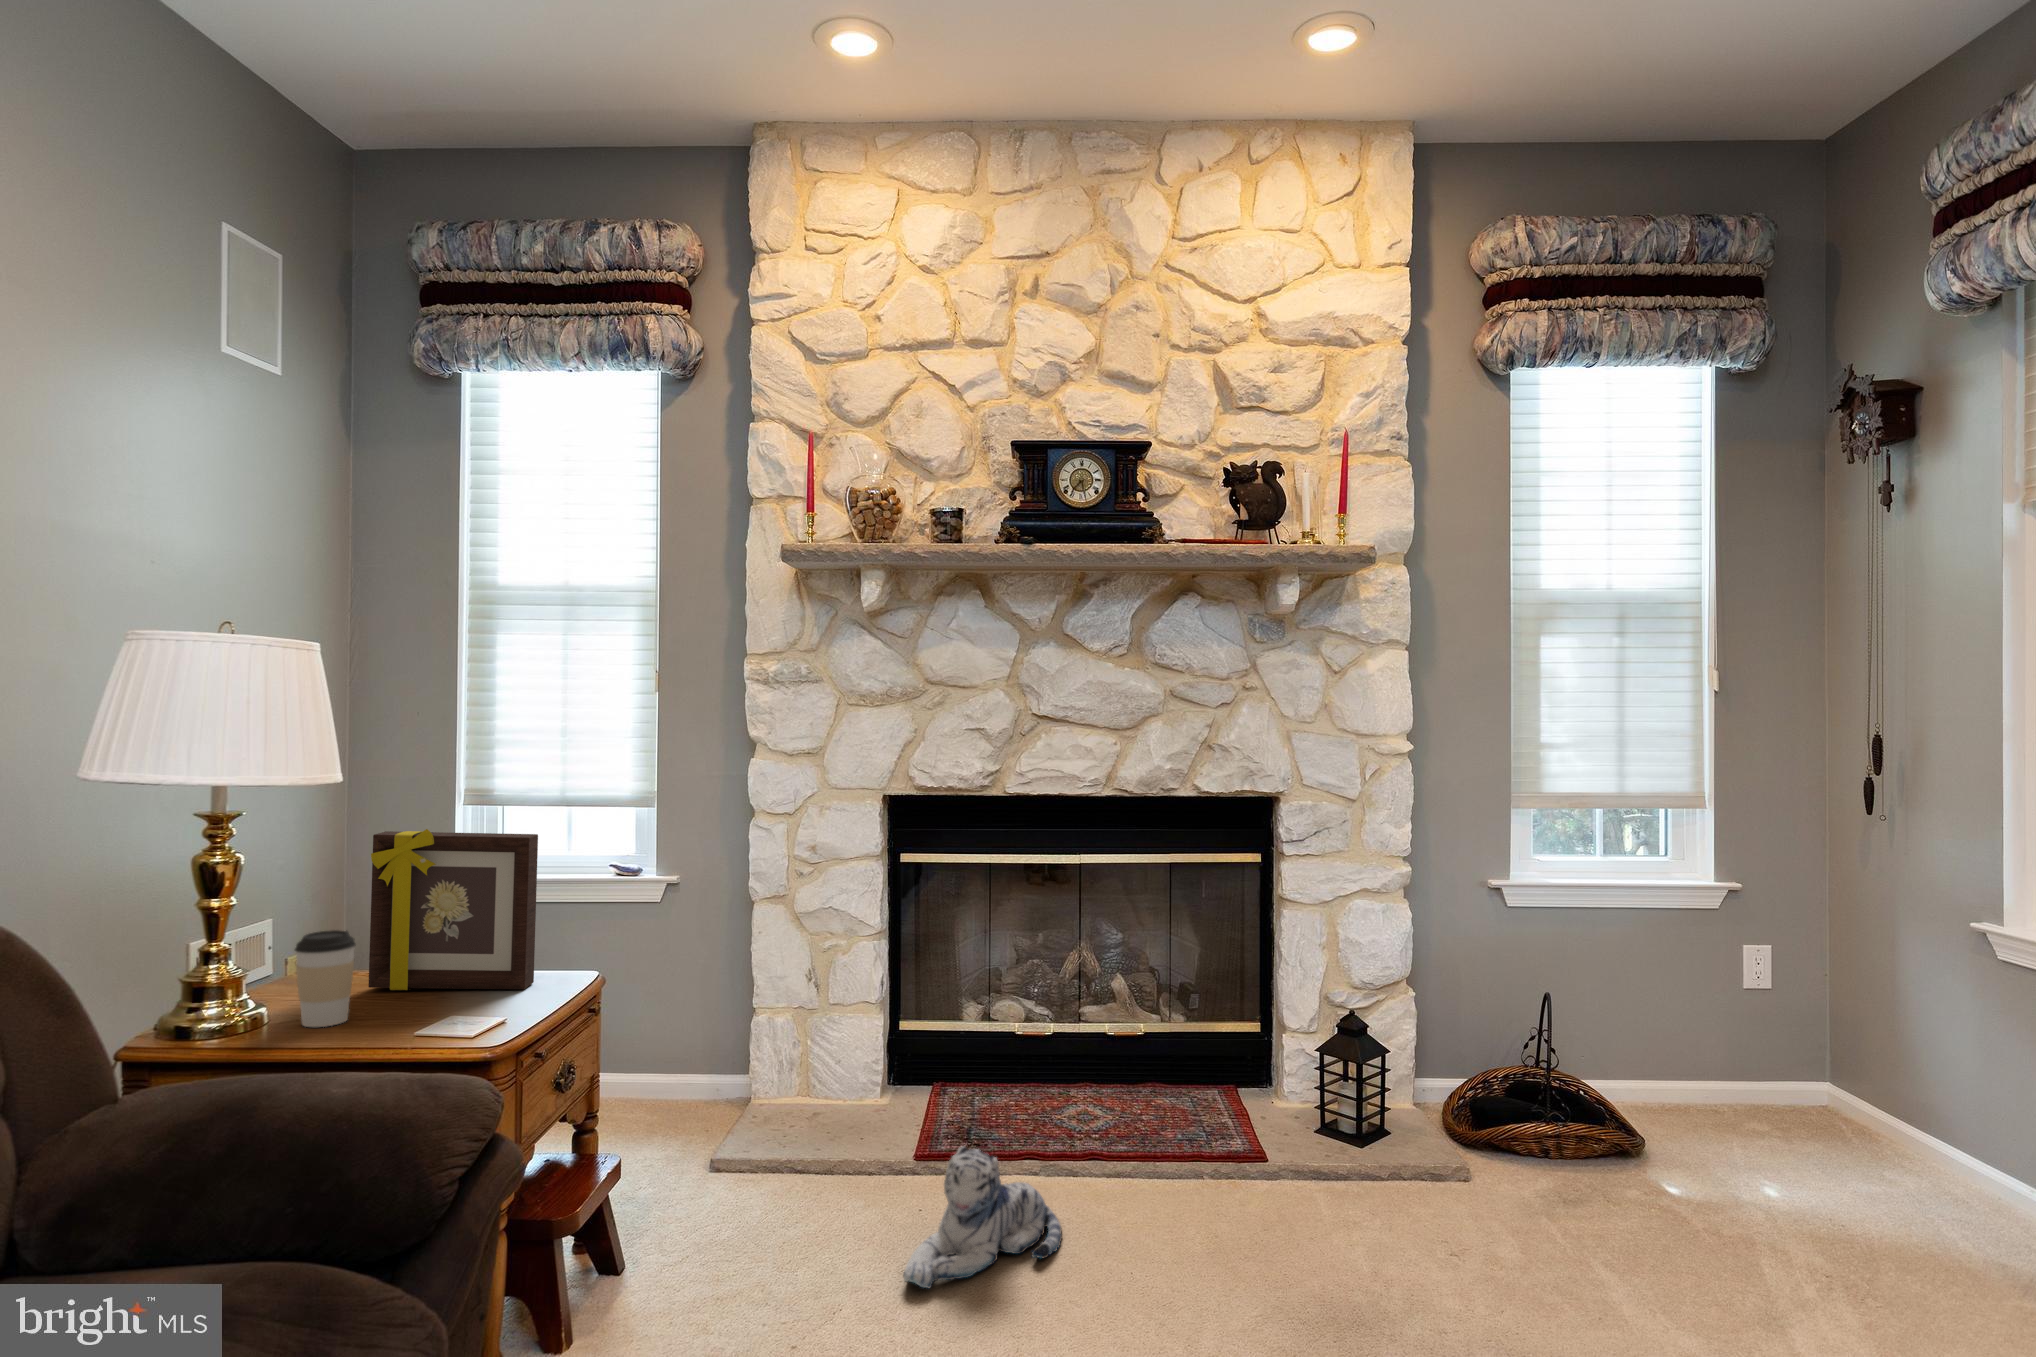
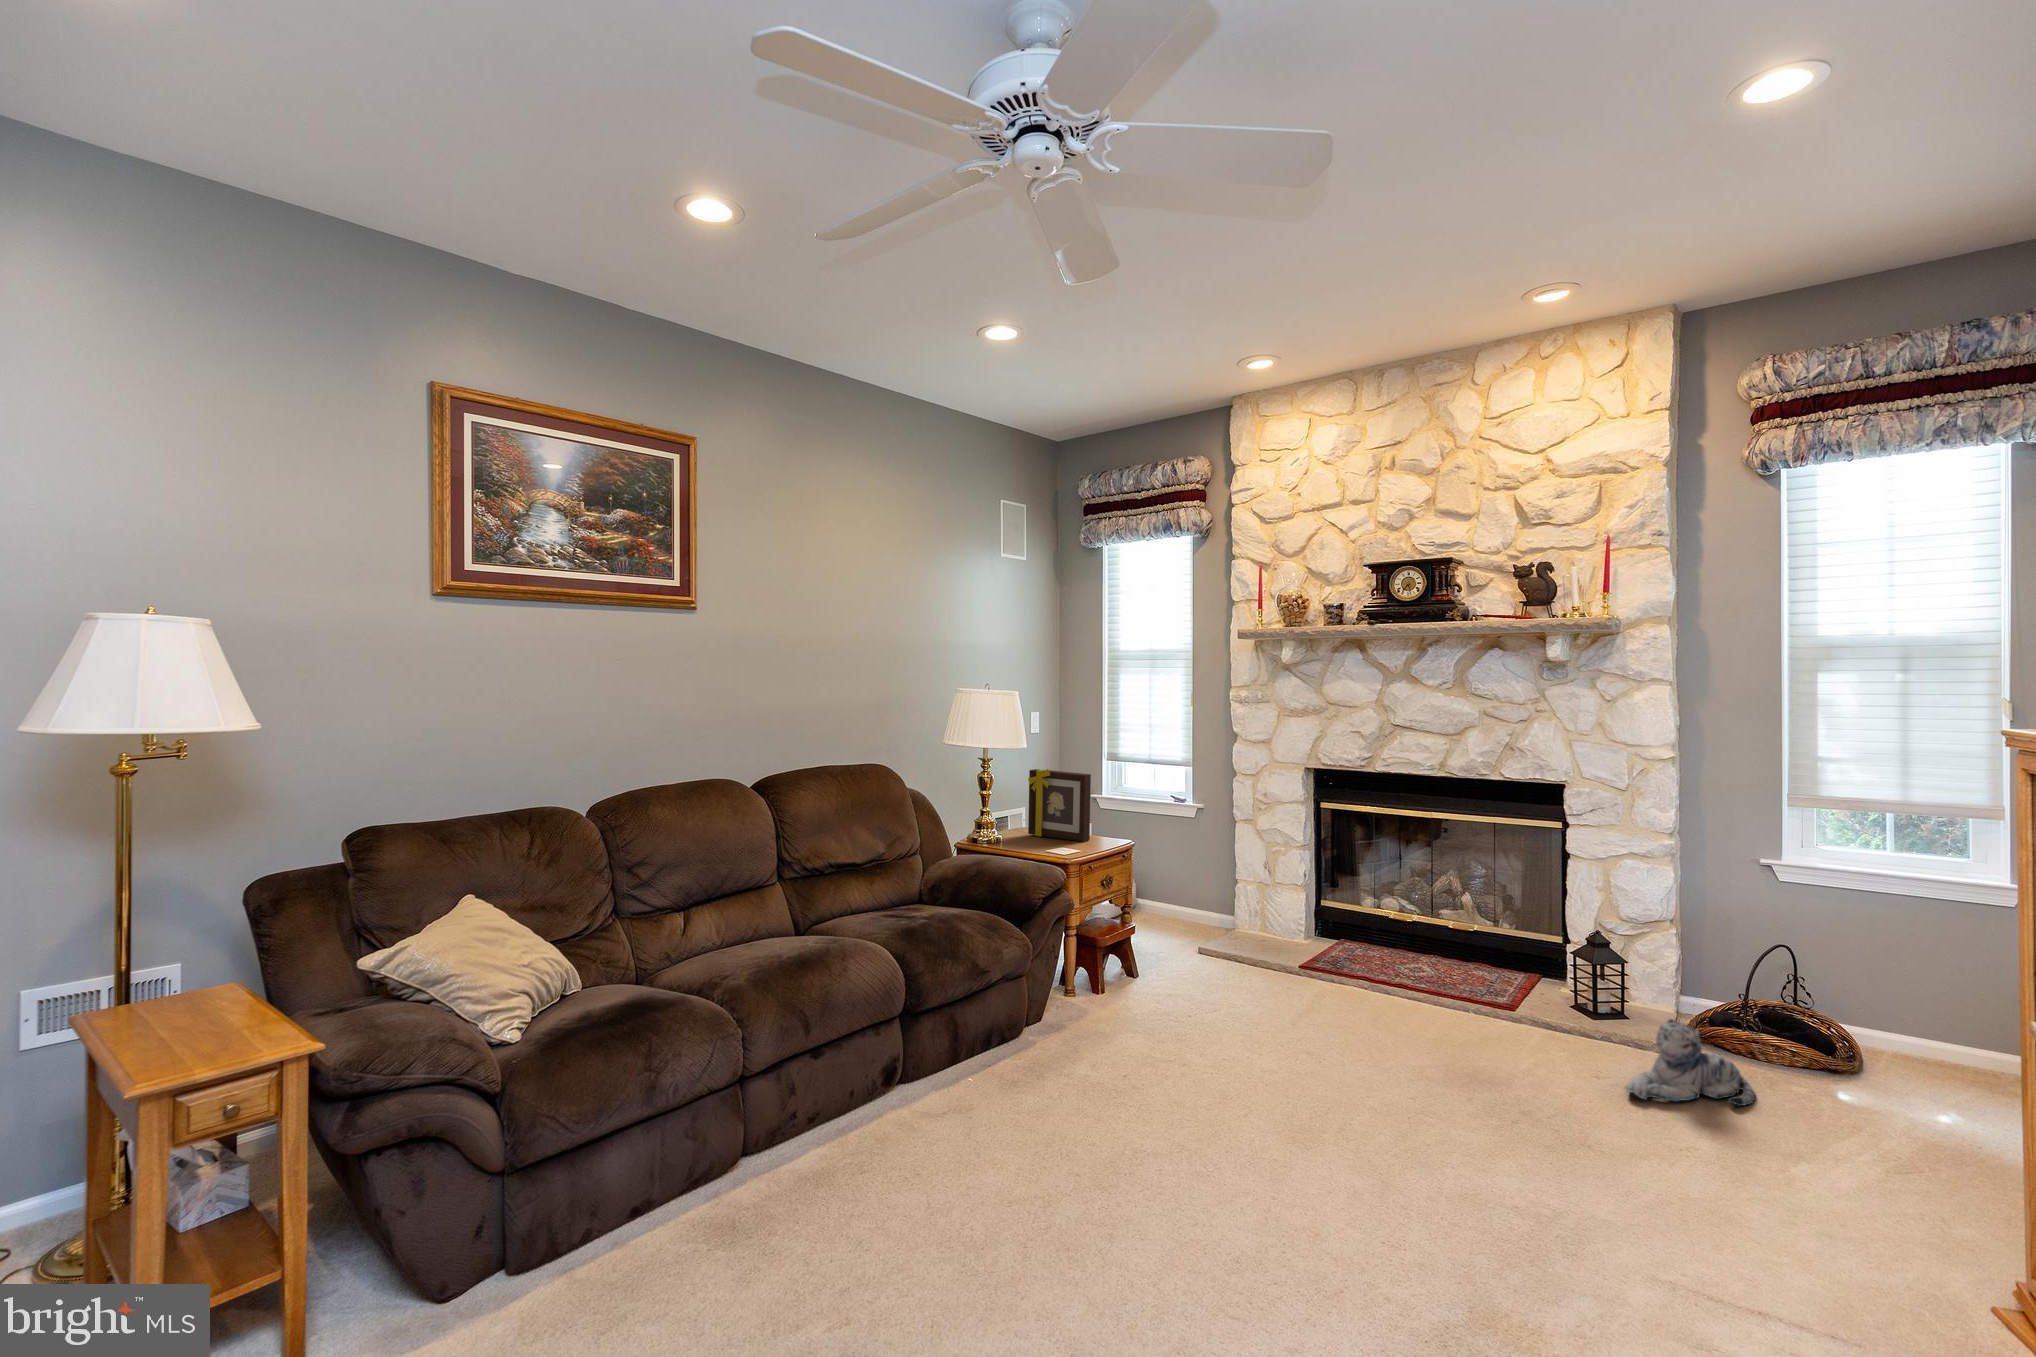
coffee cup: present [295,930,355,1027] -> none [995,807,1017,844]
plush toy: present [903,1146,1062,1288] -> present [1626,1018,1755,1106]

